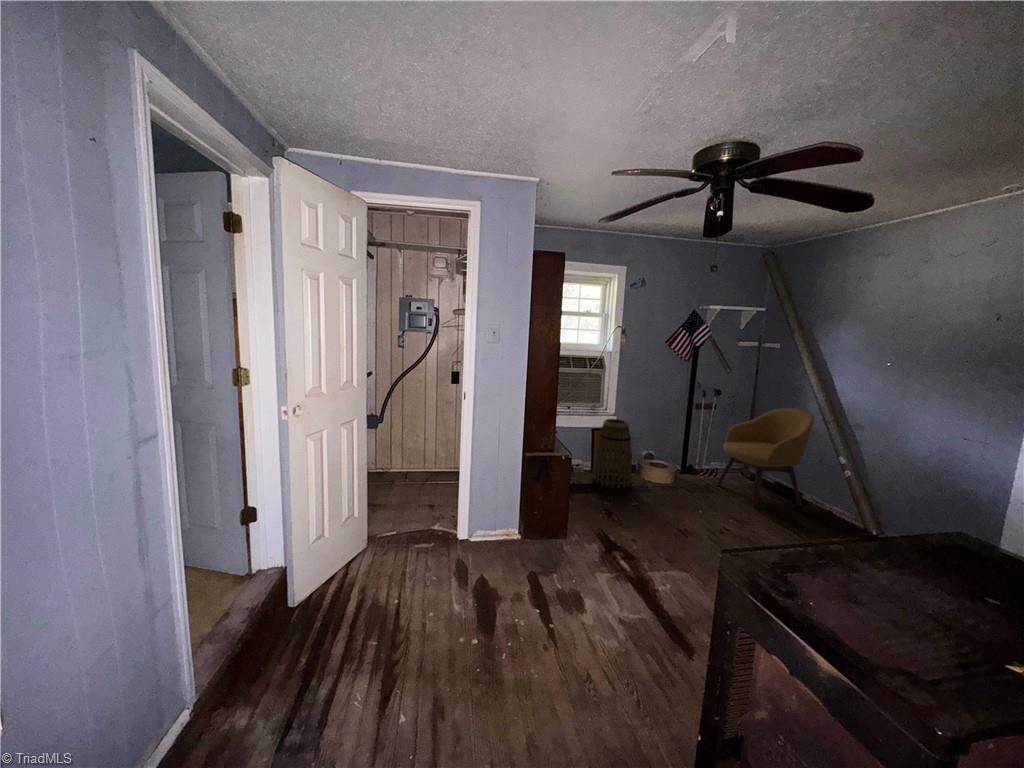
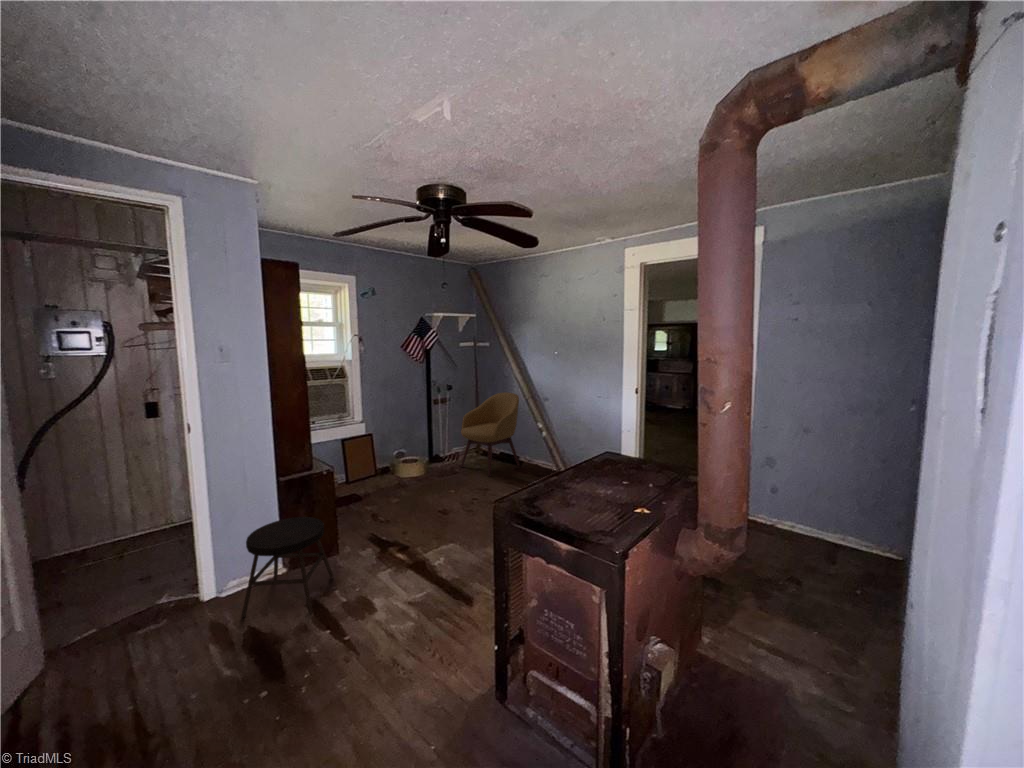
basket: present [592,419,632,488] -> none [349,426,389,495]
stool: none [480,491,556,586] -> present [241,517,333,617]

